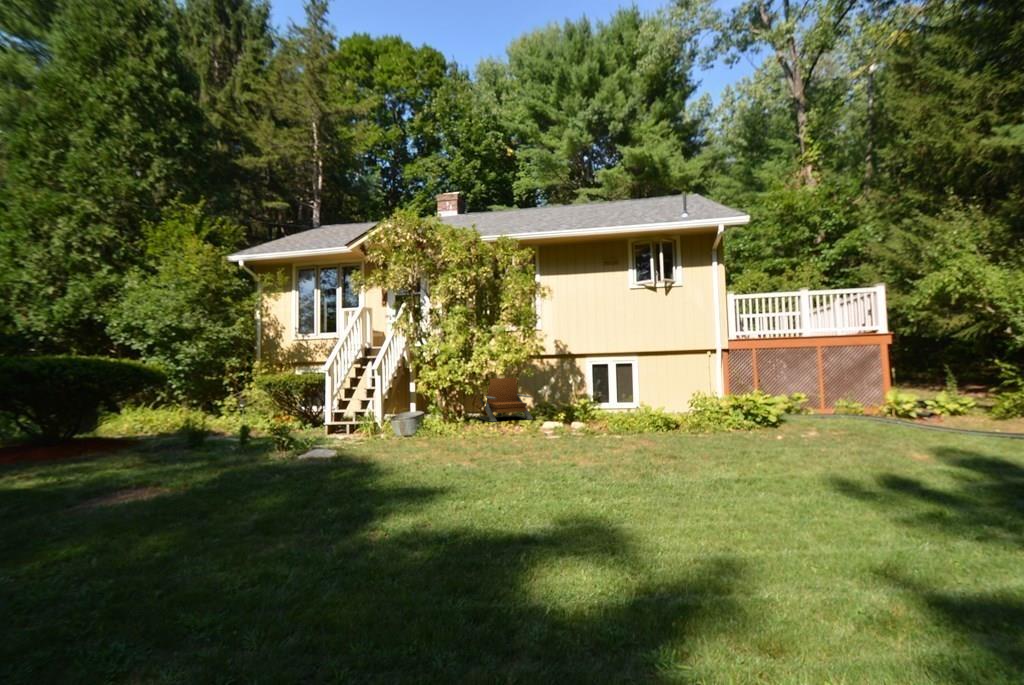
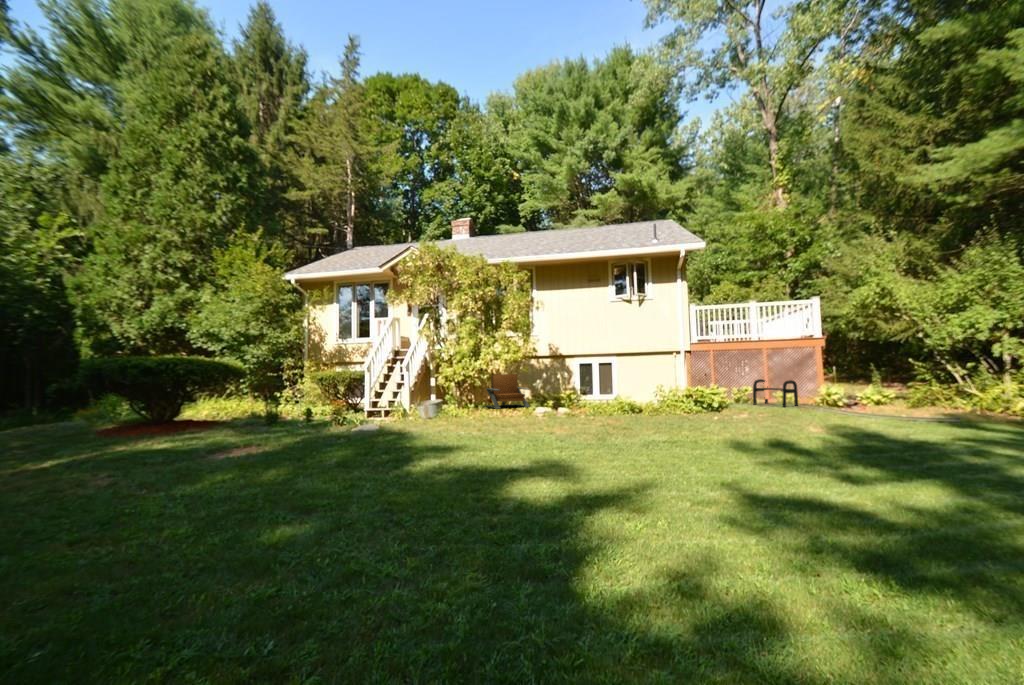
bench: none [807,385,865,421] -> present [753,379,798,407]

